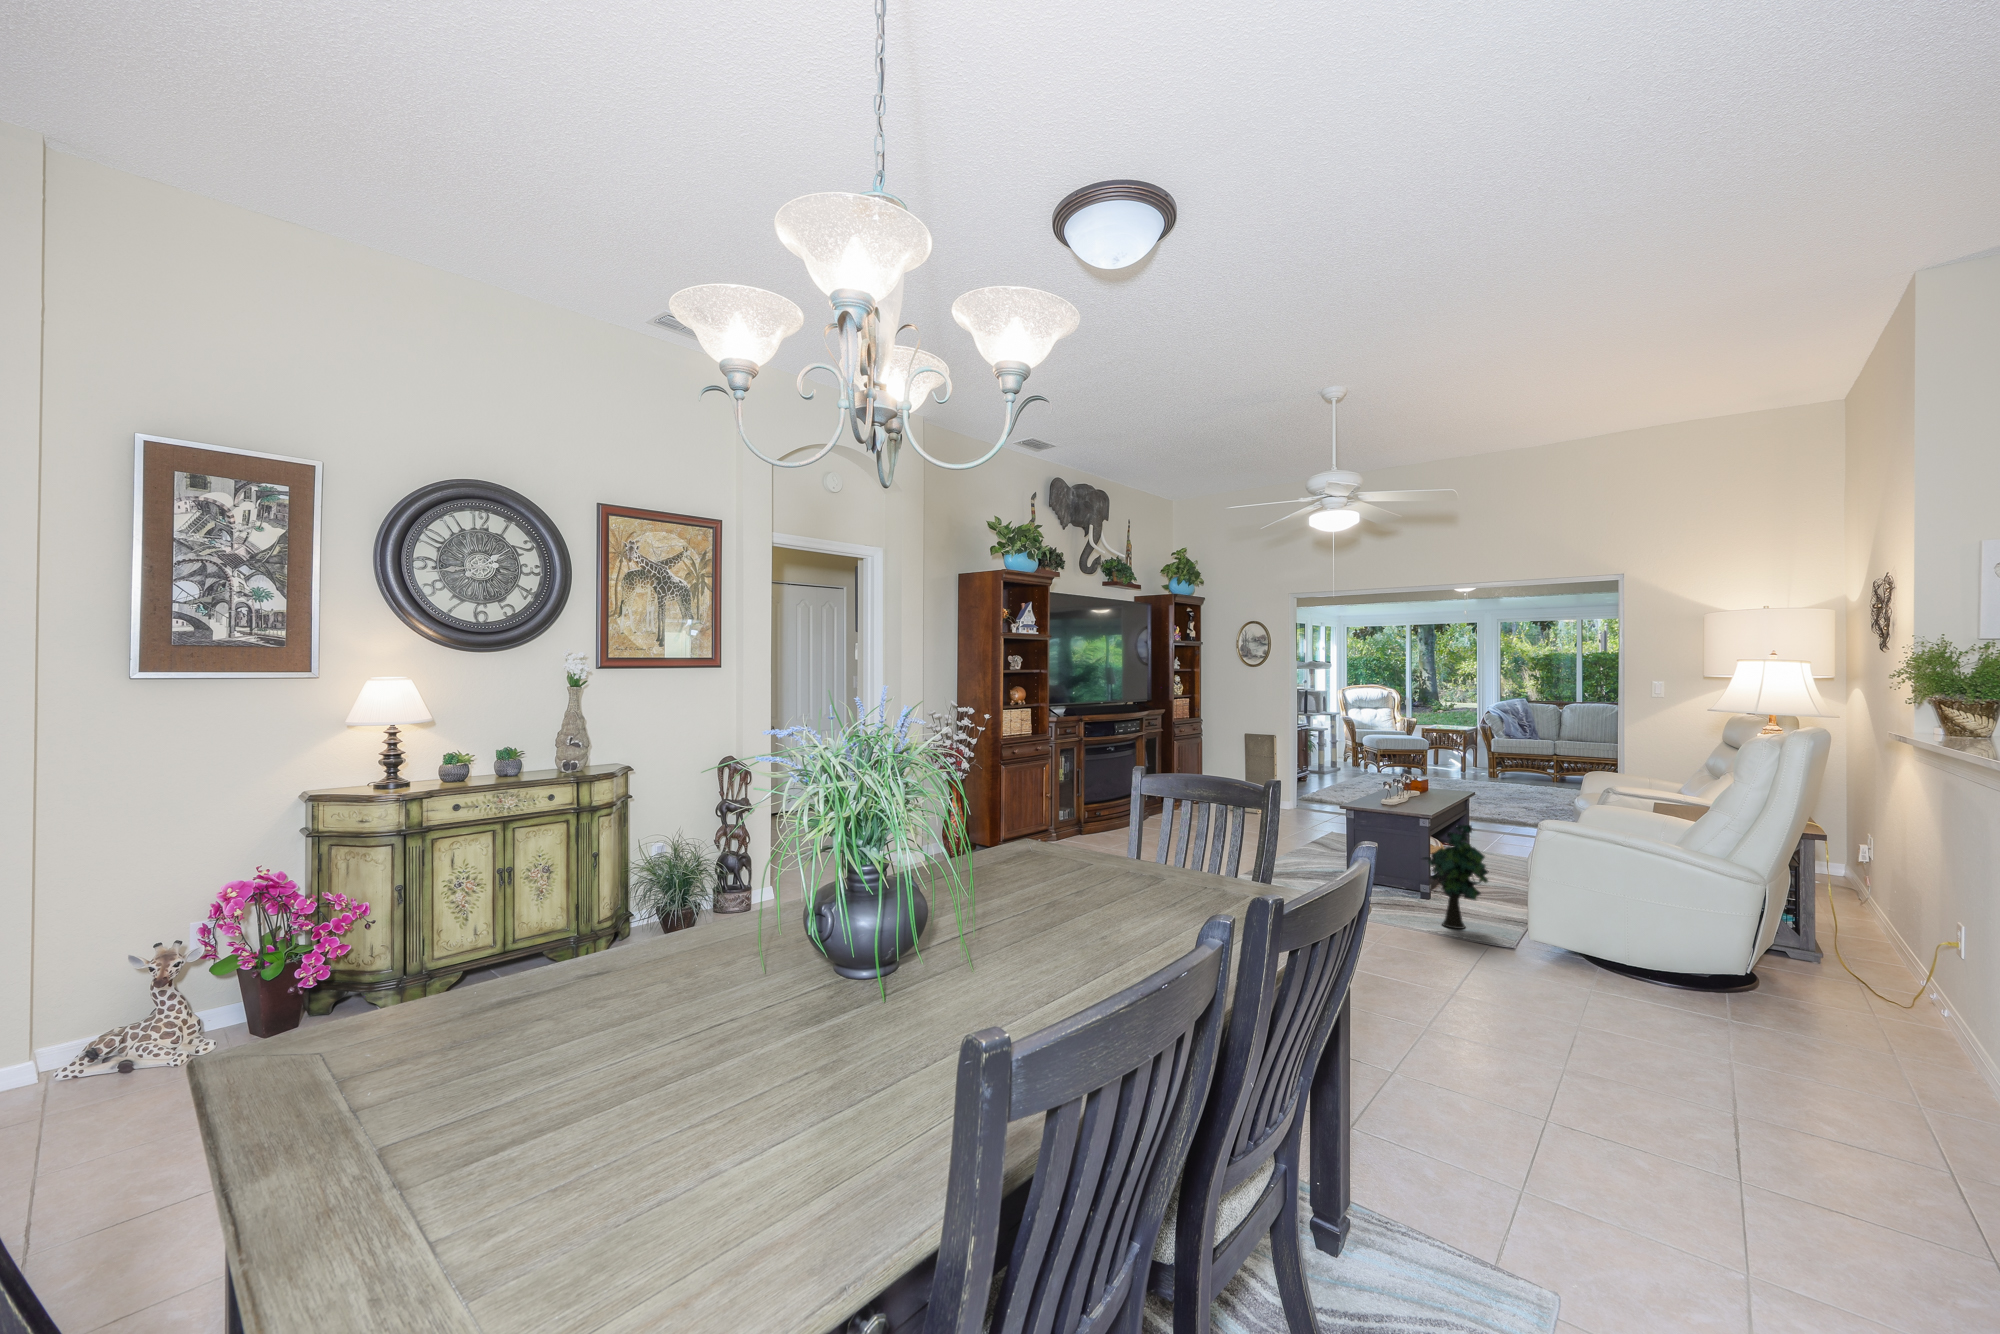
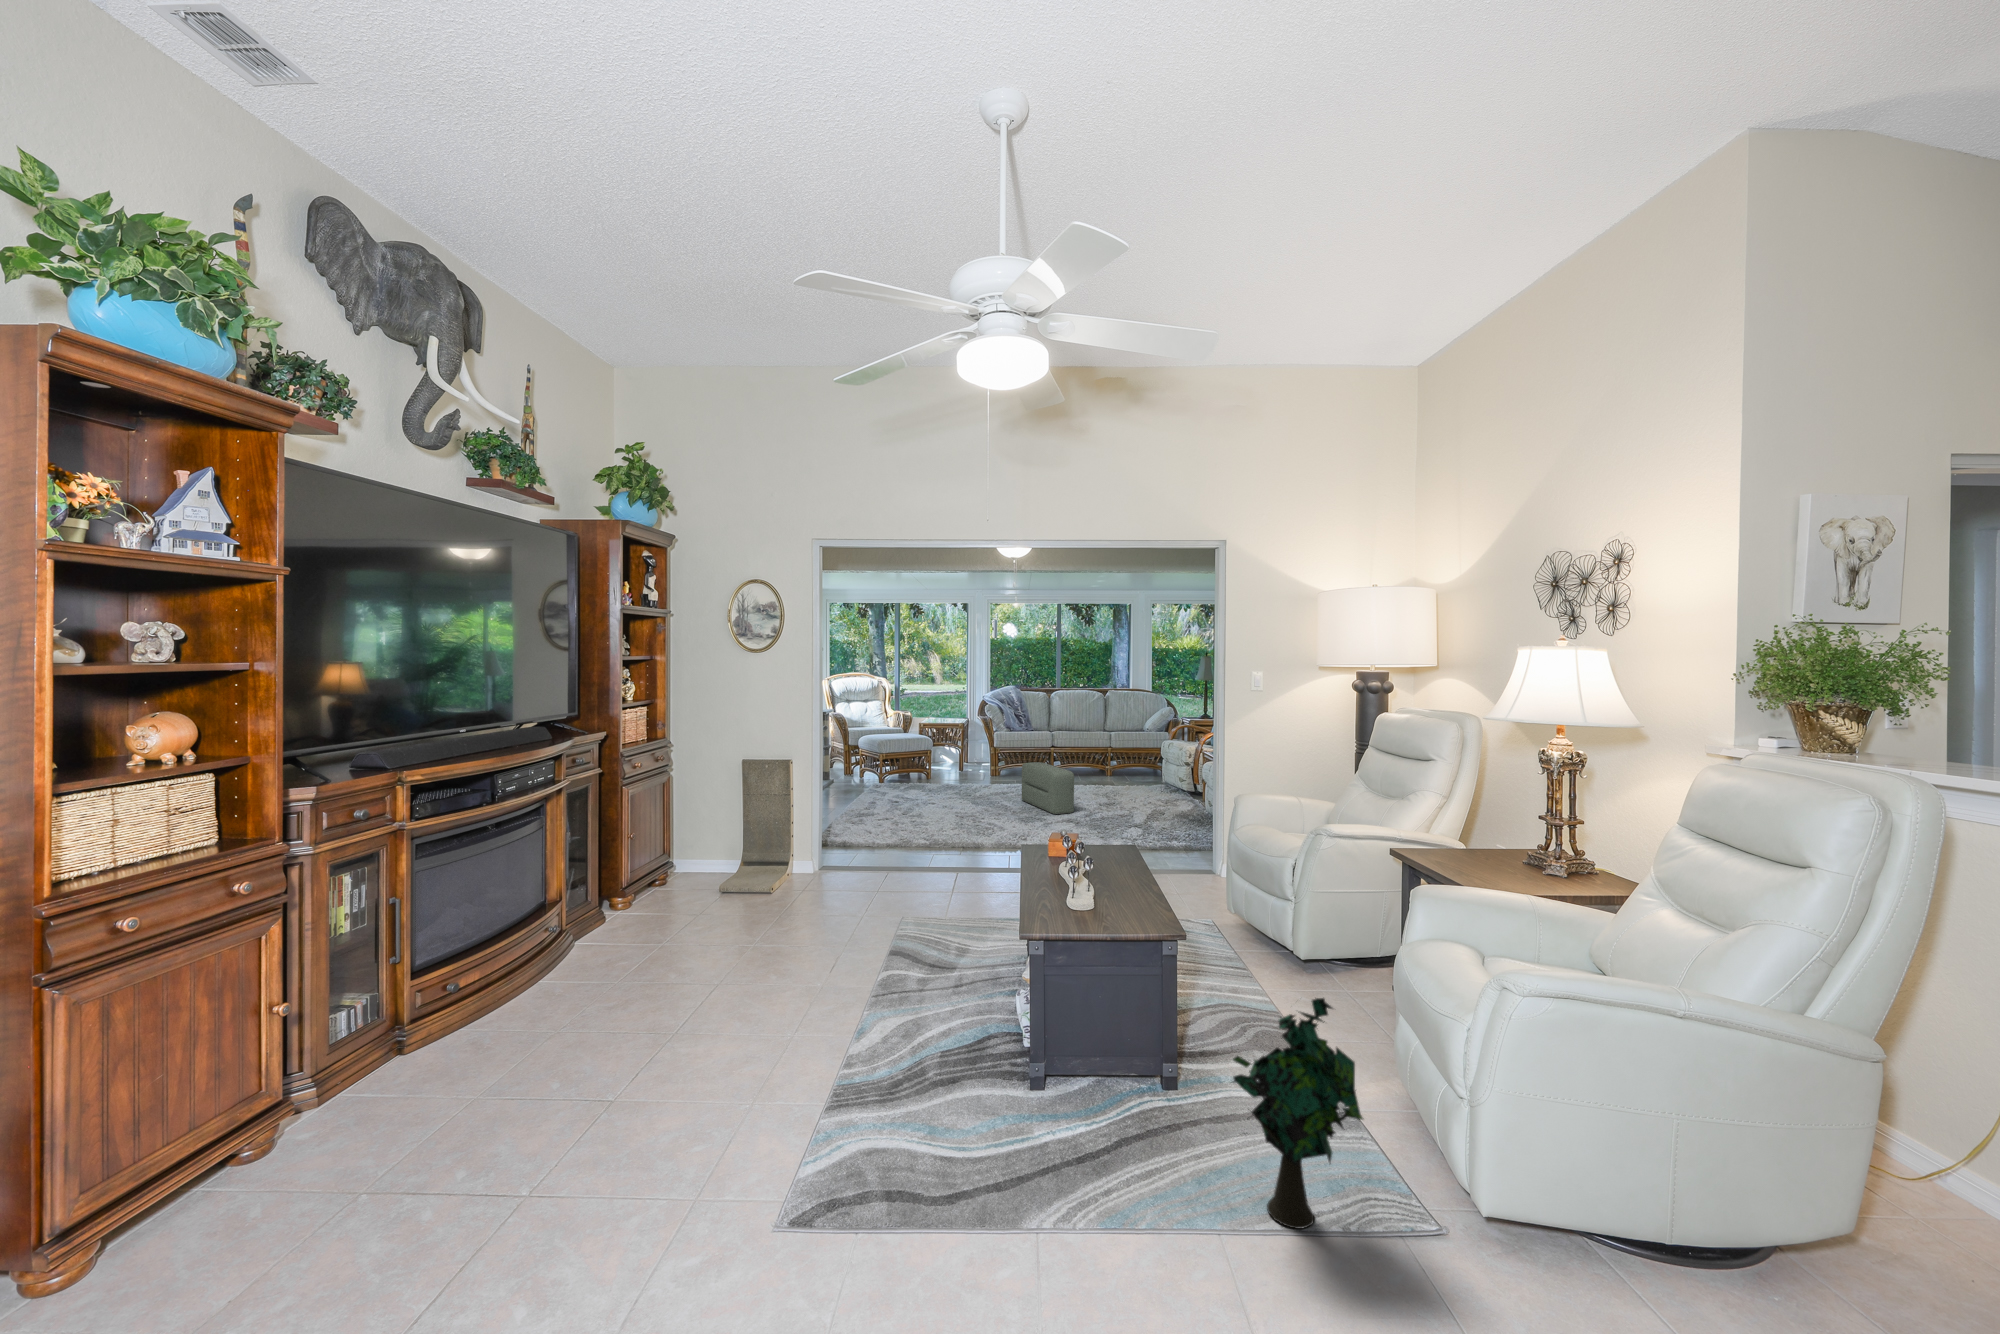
pouf: none [1496,760,1538,803] -> present [1022,762,1074,814]

